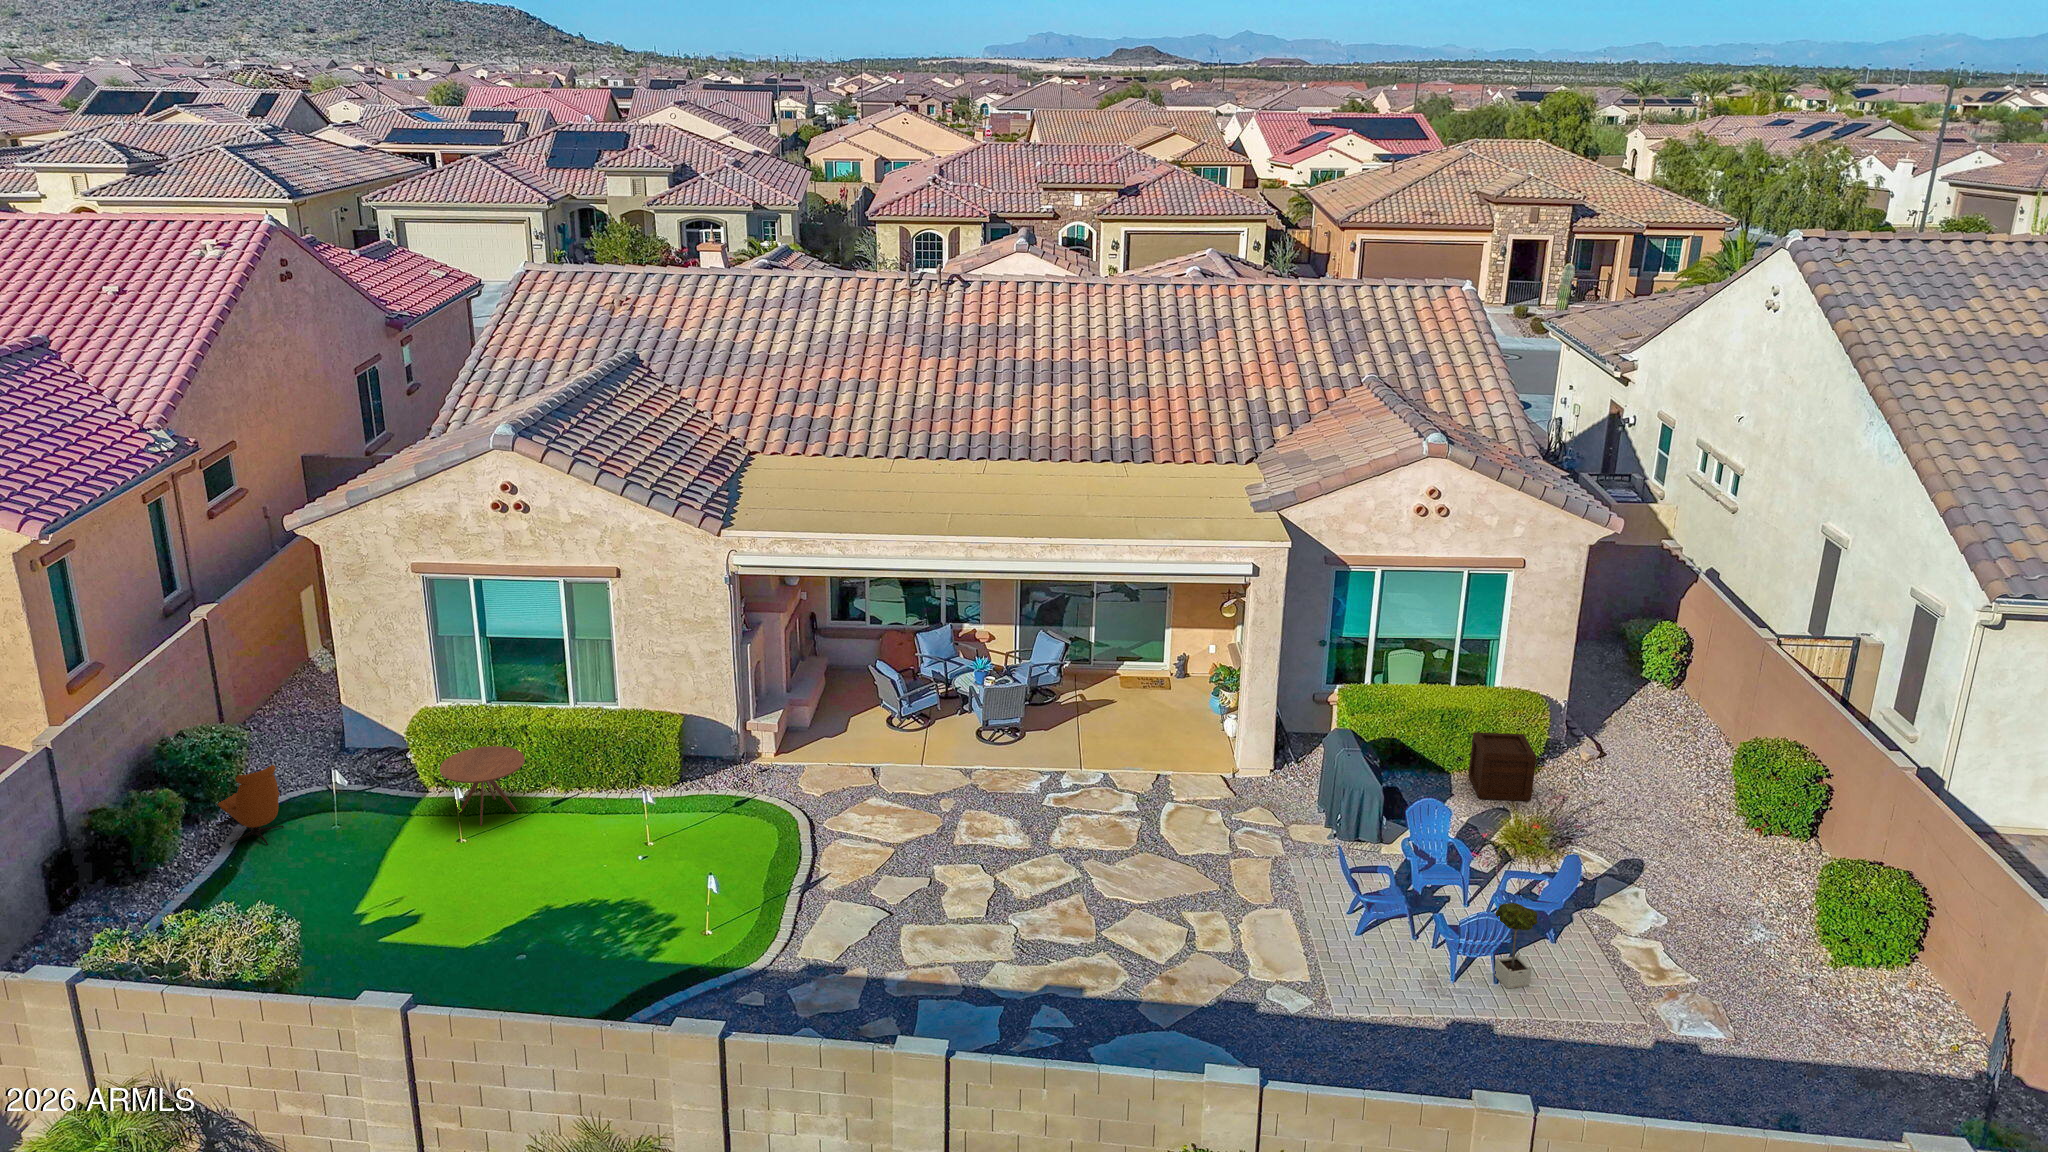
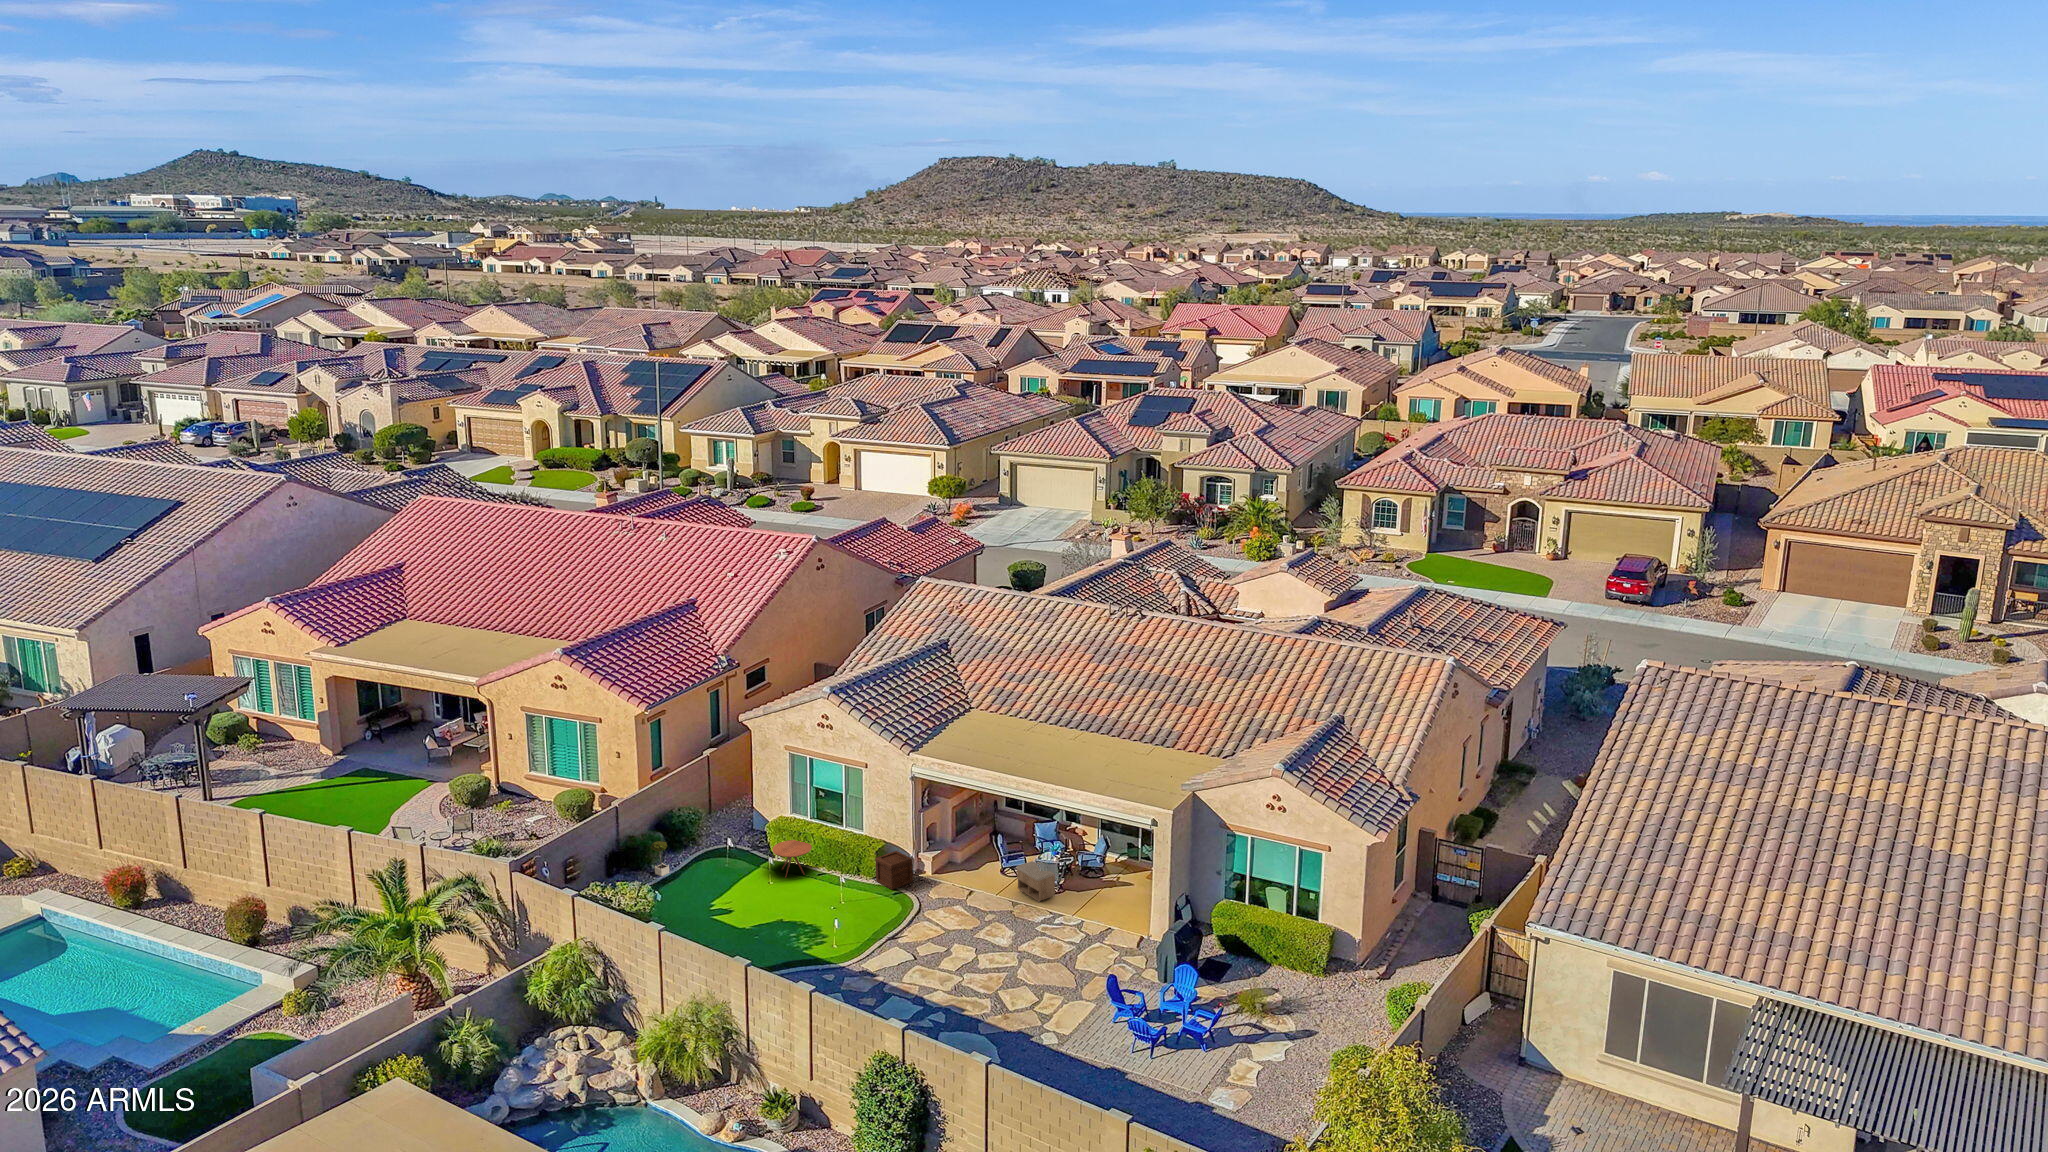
storage bench: none [940,694,1015,761] -> present [1016,861,1055,902]
wooden crate: present [1468,732,1537,801] -> present [875,851,913,890]
lounge chair: present [217,765,284,845] -> none [687,830,711,866]
potted tree: present [1495,903,1538,989] -> present [651,841,669,876]

